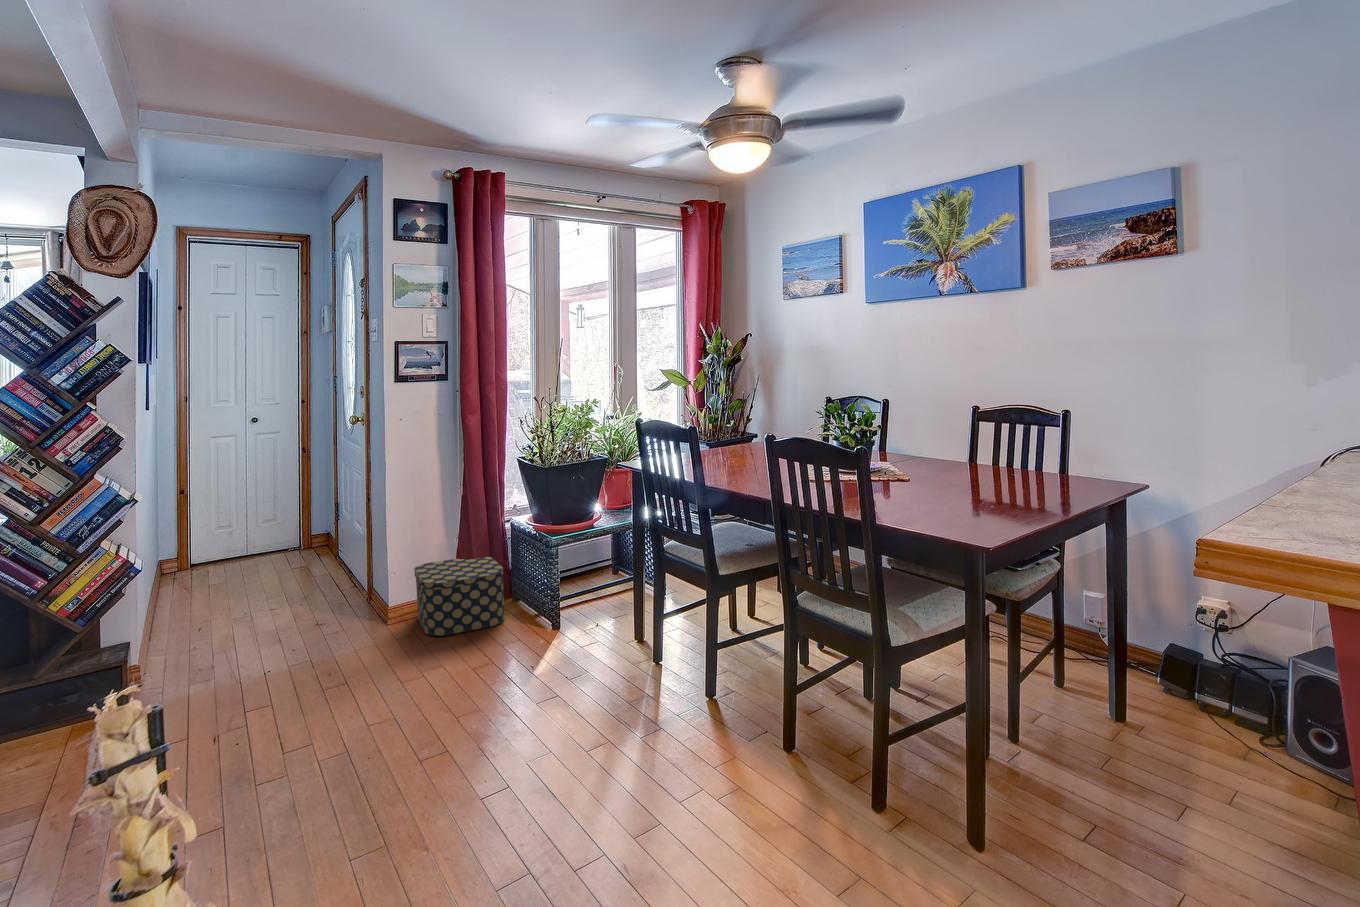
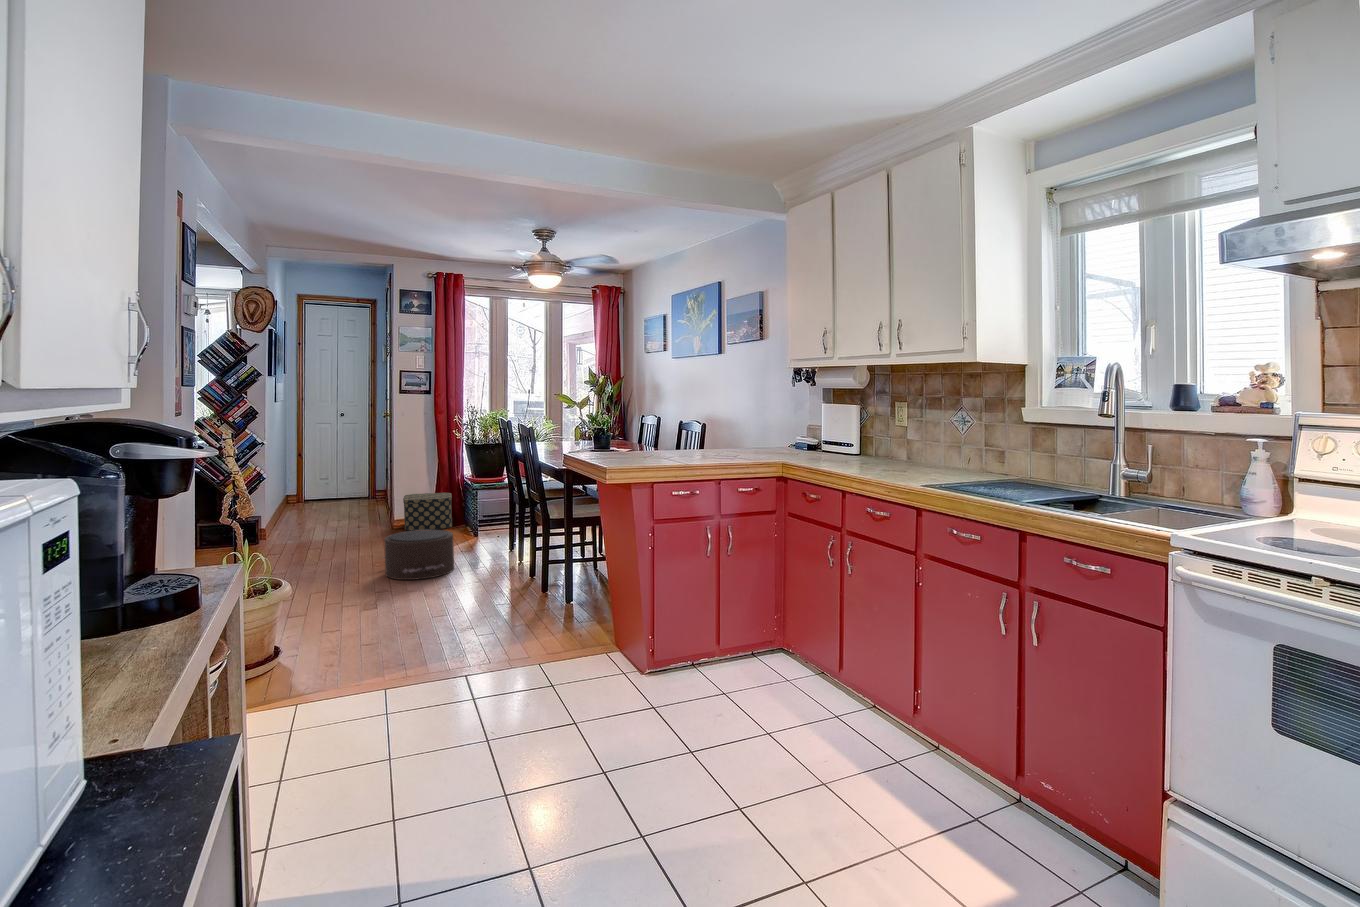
pouf: none [465,679,636,828] -> present [384,530,454,580]

